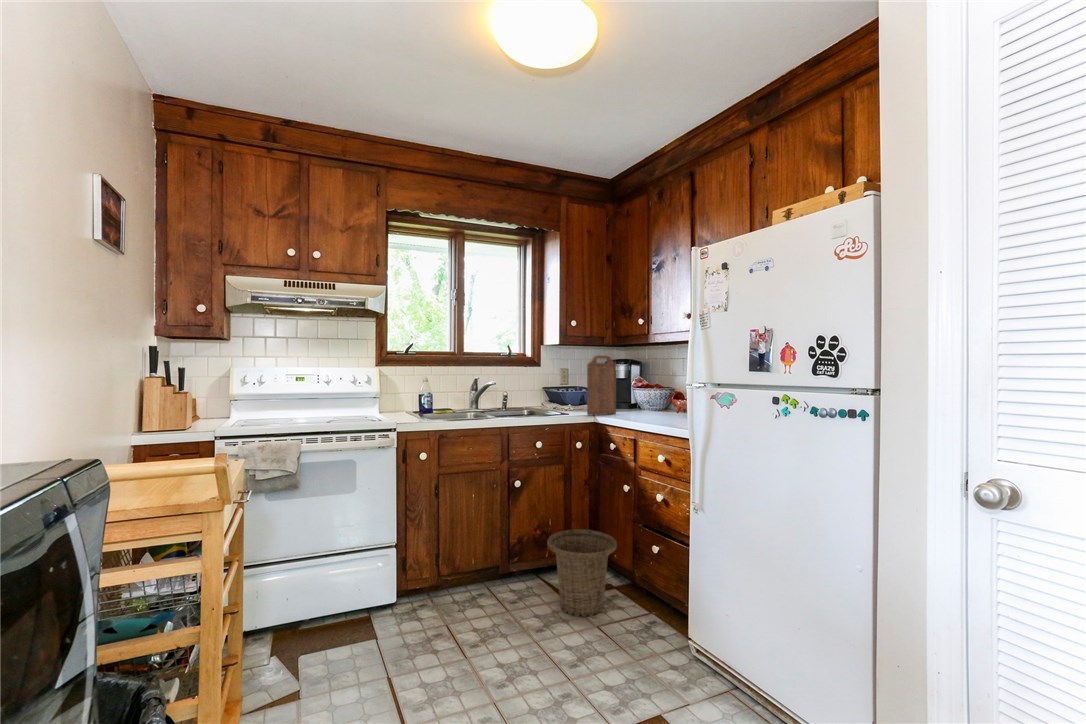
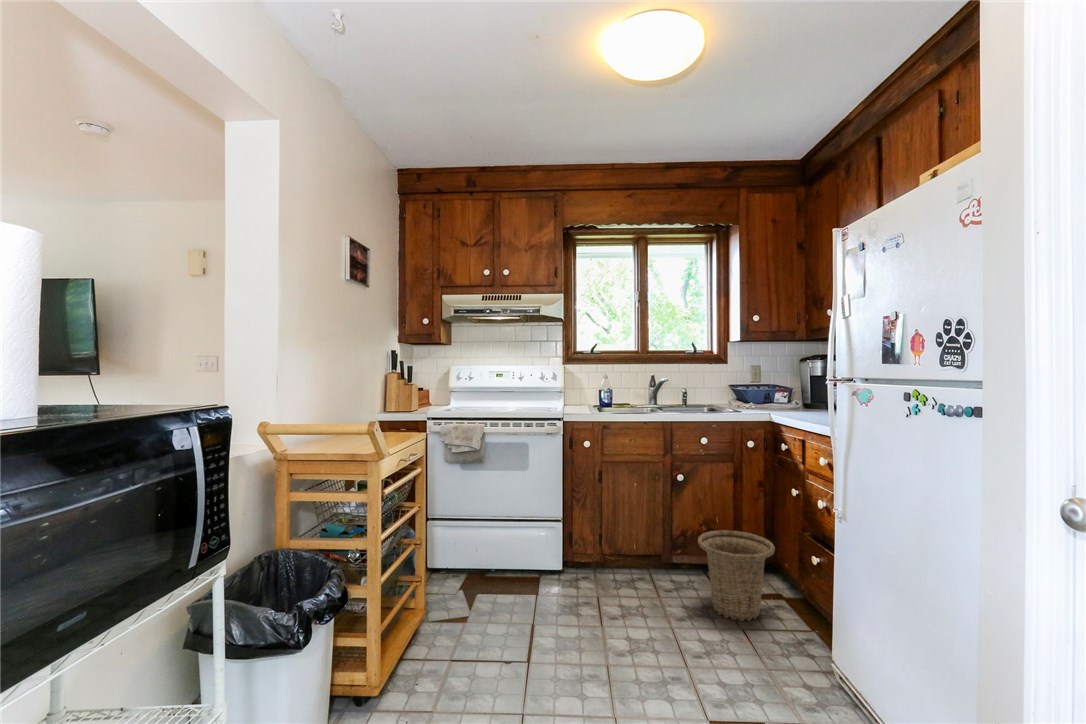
cutting board: present [587,355,616,415] -> none [756,349,794,414]

